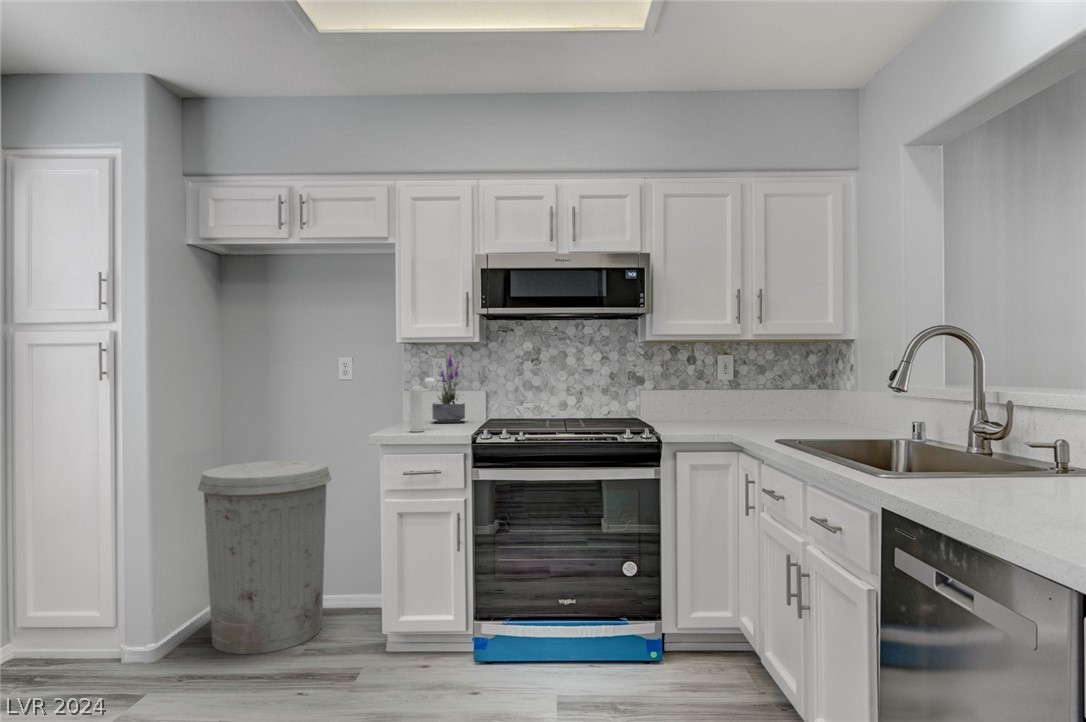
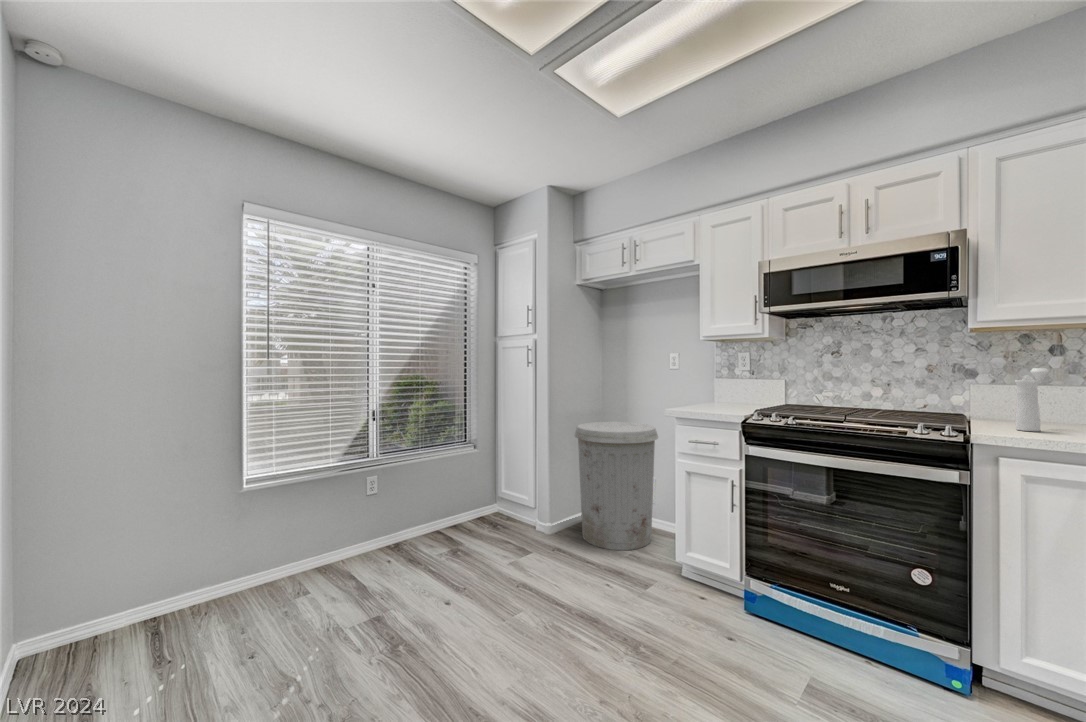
potted plant: present [432,351,465,423] -> none [735,345,768,405]
pepper mill: present [409,378,434,432] -> present [1015,368,1048,431]

